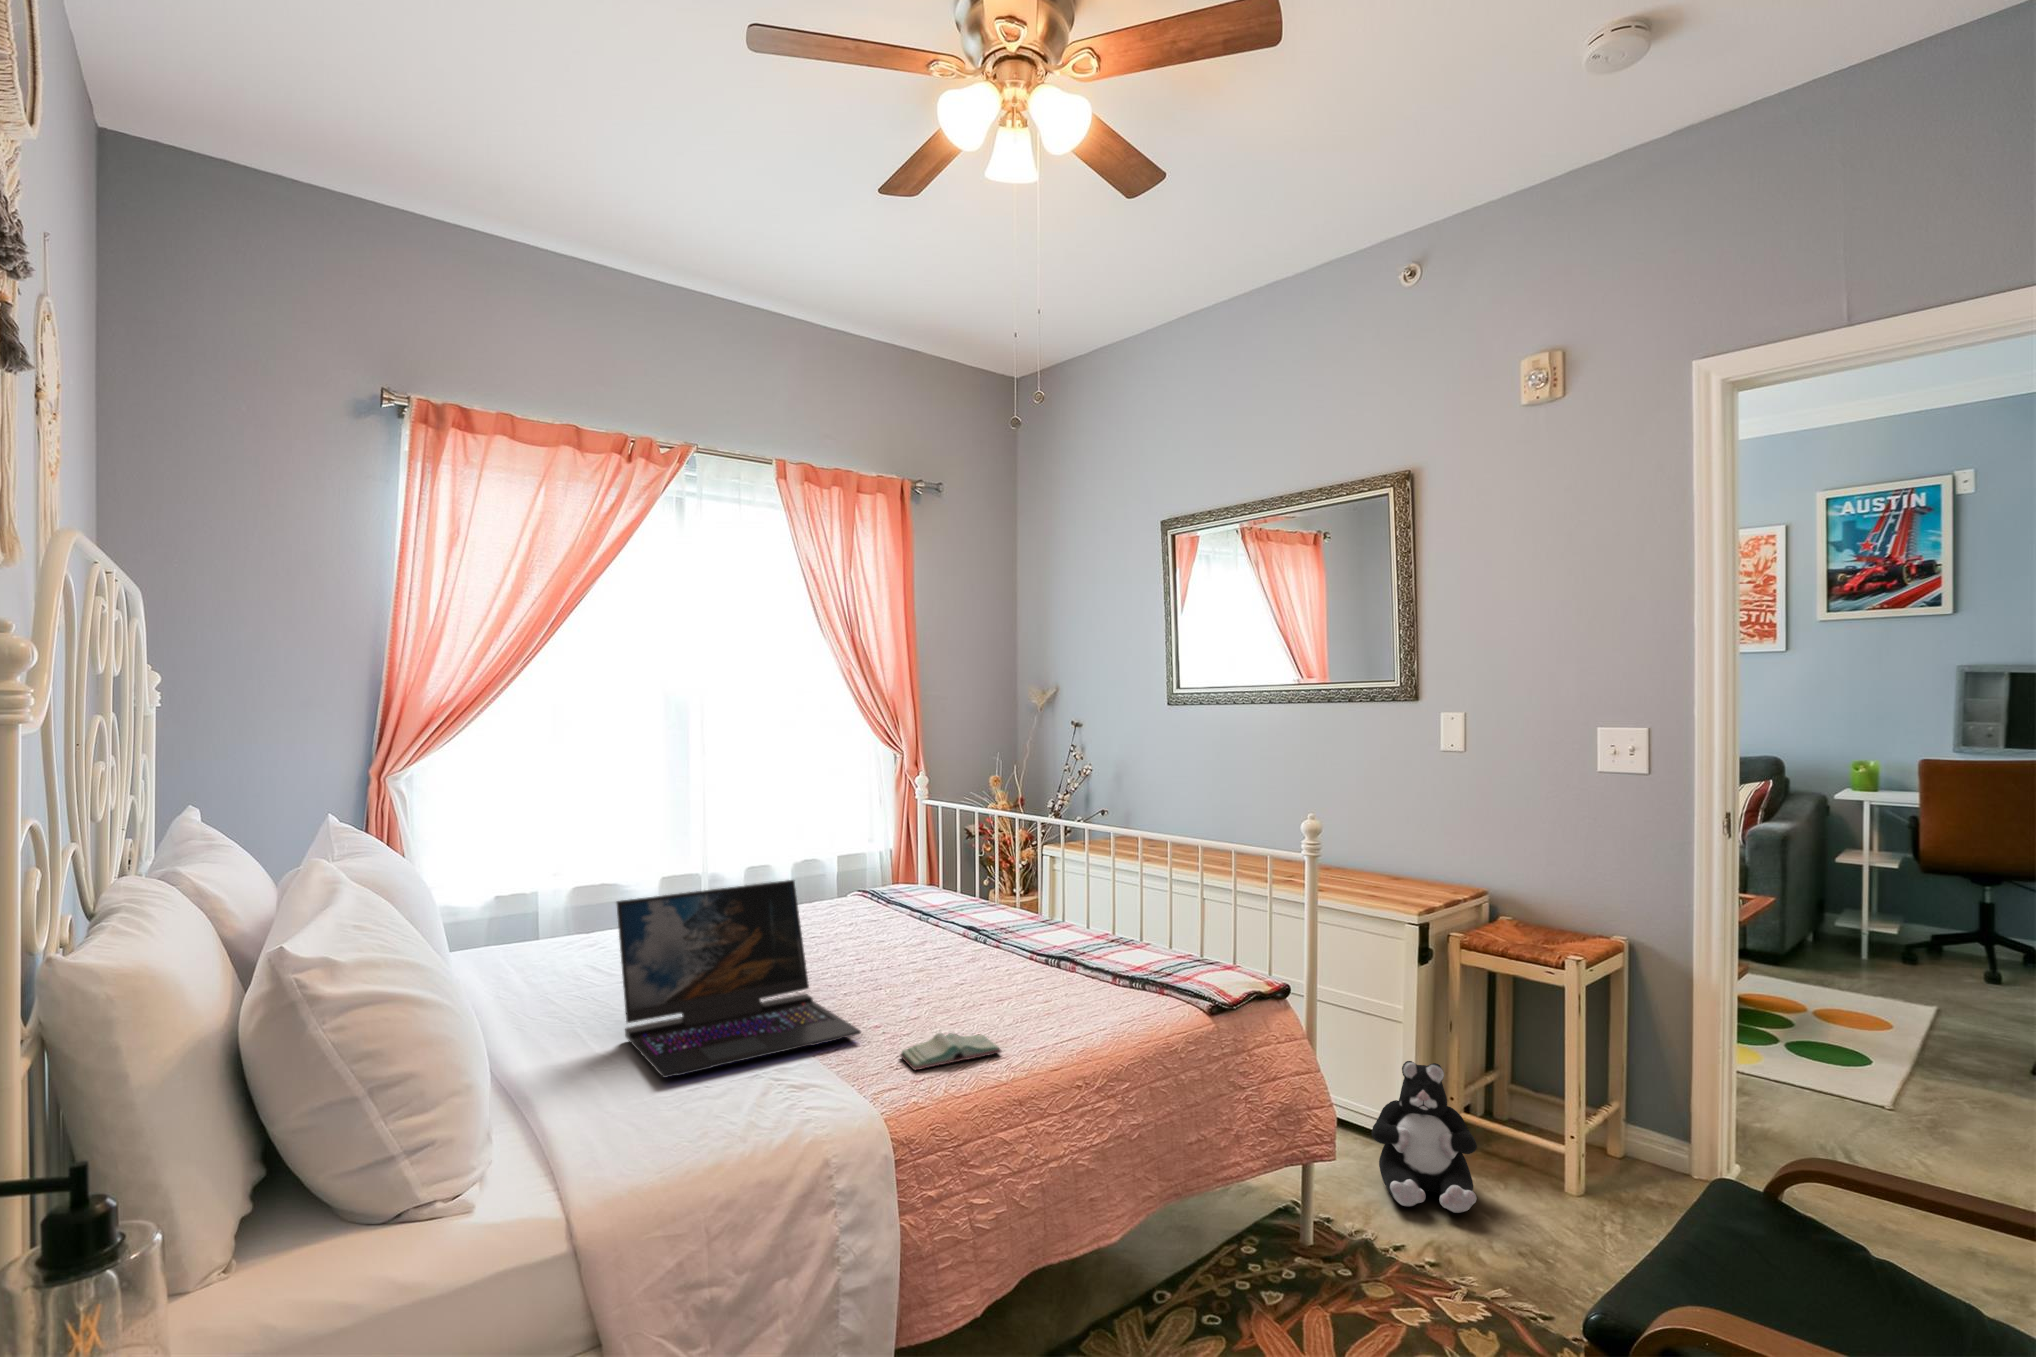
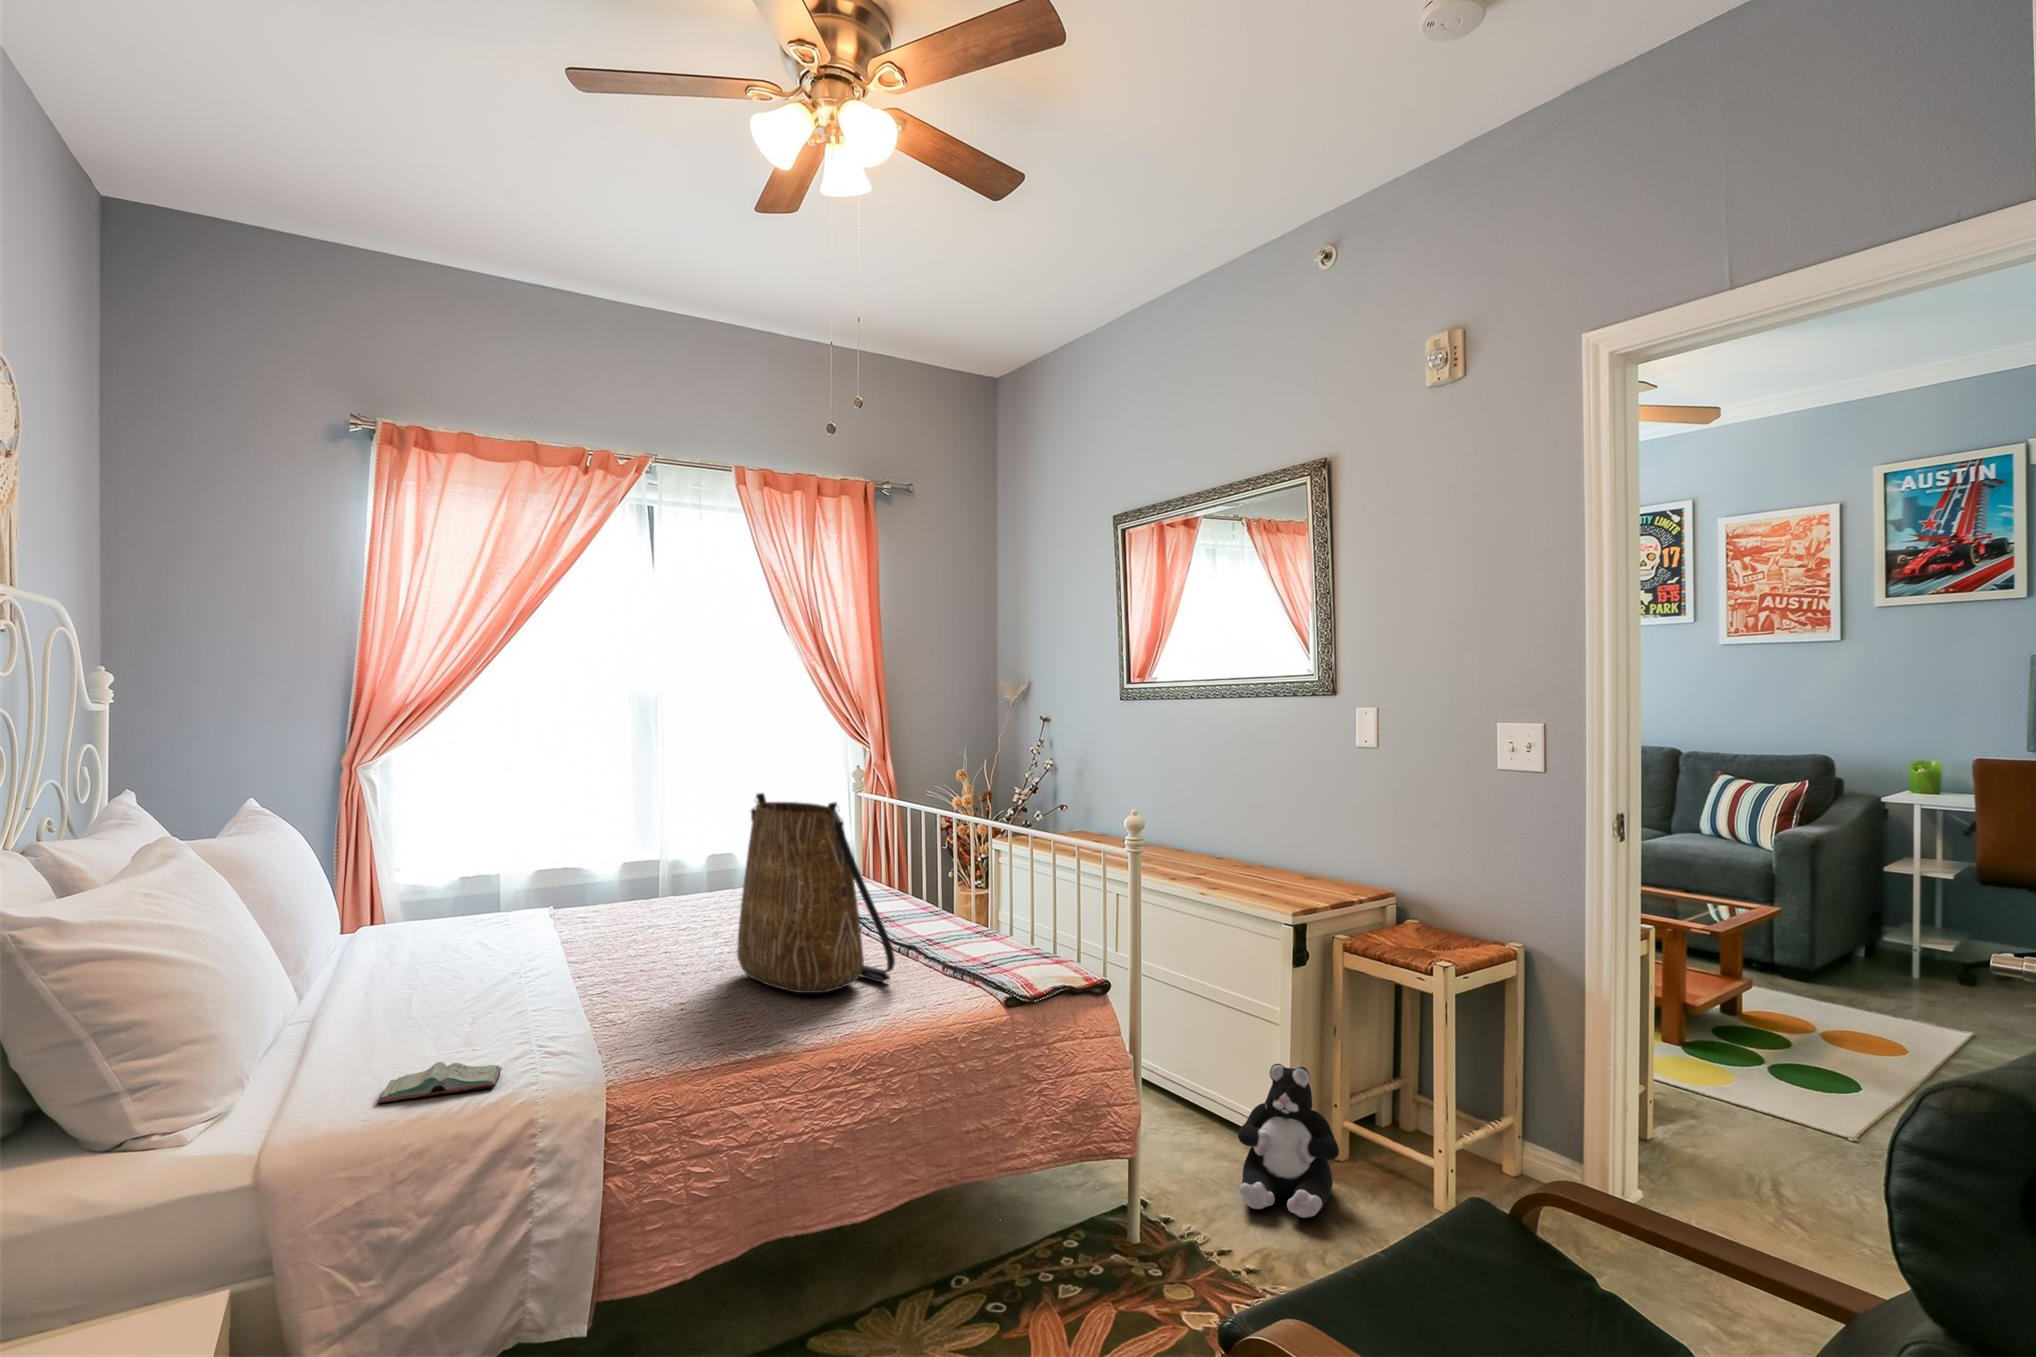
tote bag: none [912,798,1090,1007] -> present [737,793,895,993]
laptop: present [617,880,861,1078] -> none [437,868,647,1045]
book: present [900,1033,1001,1070] -> present [378,1062,501,1103]

